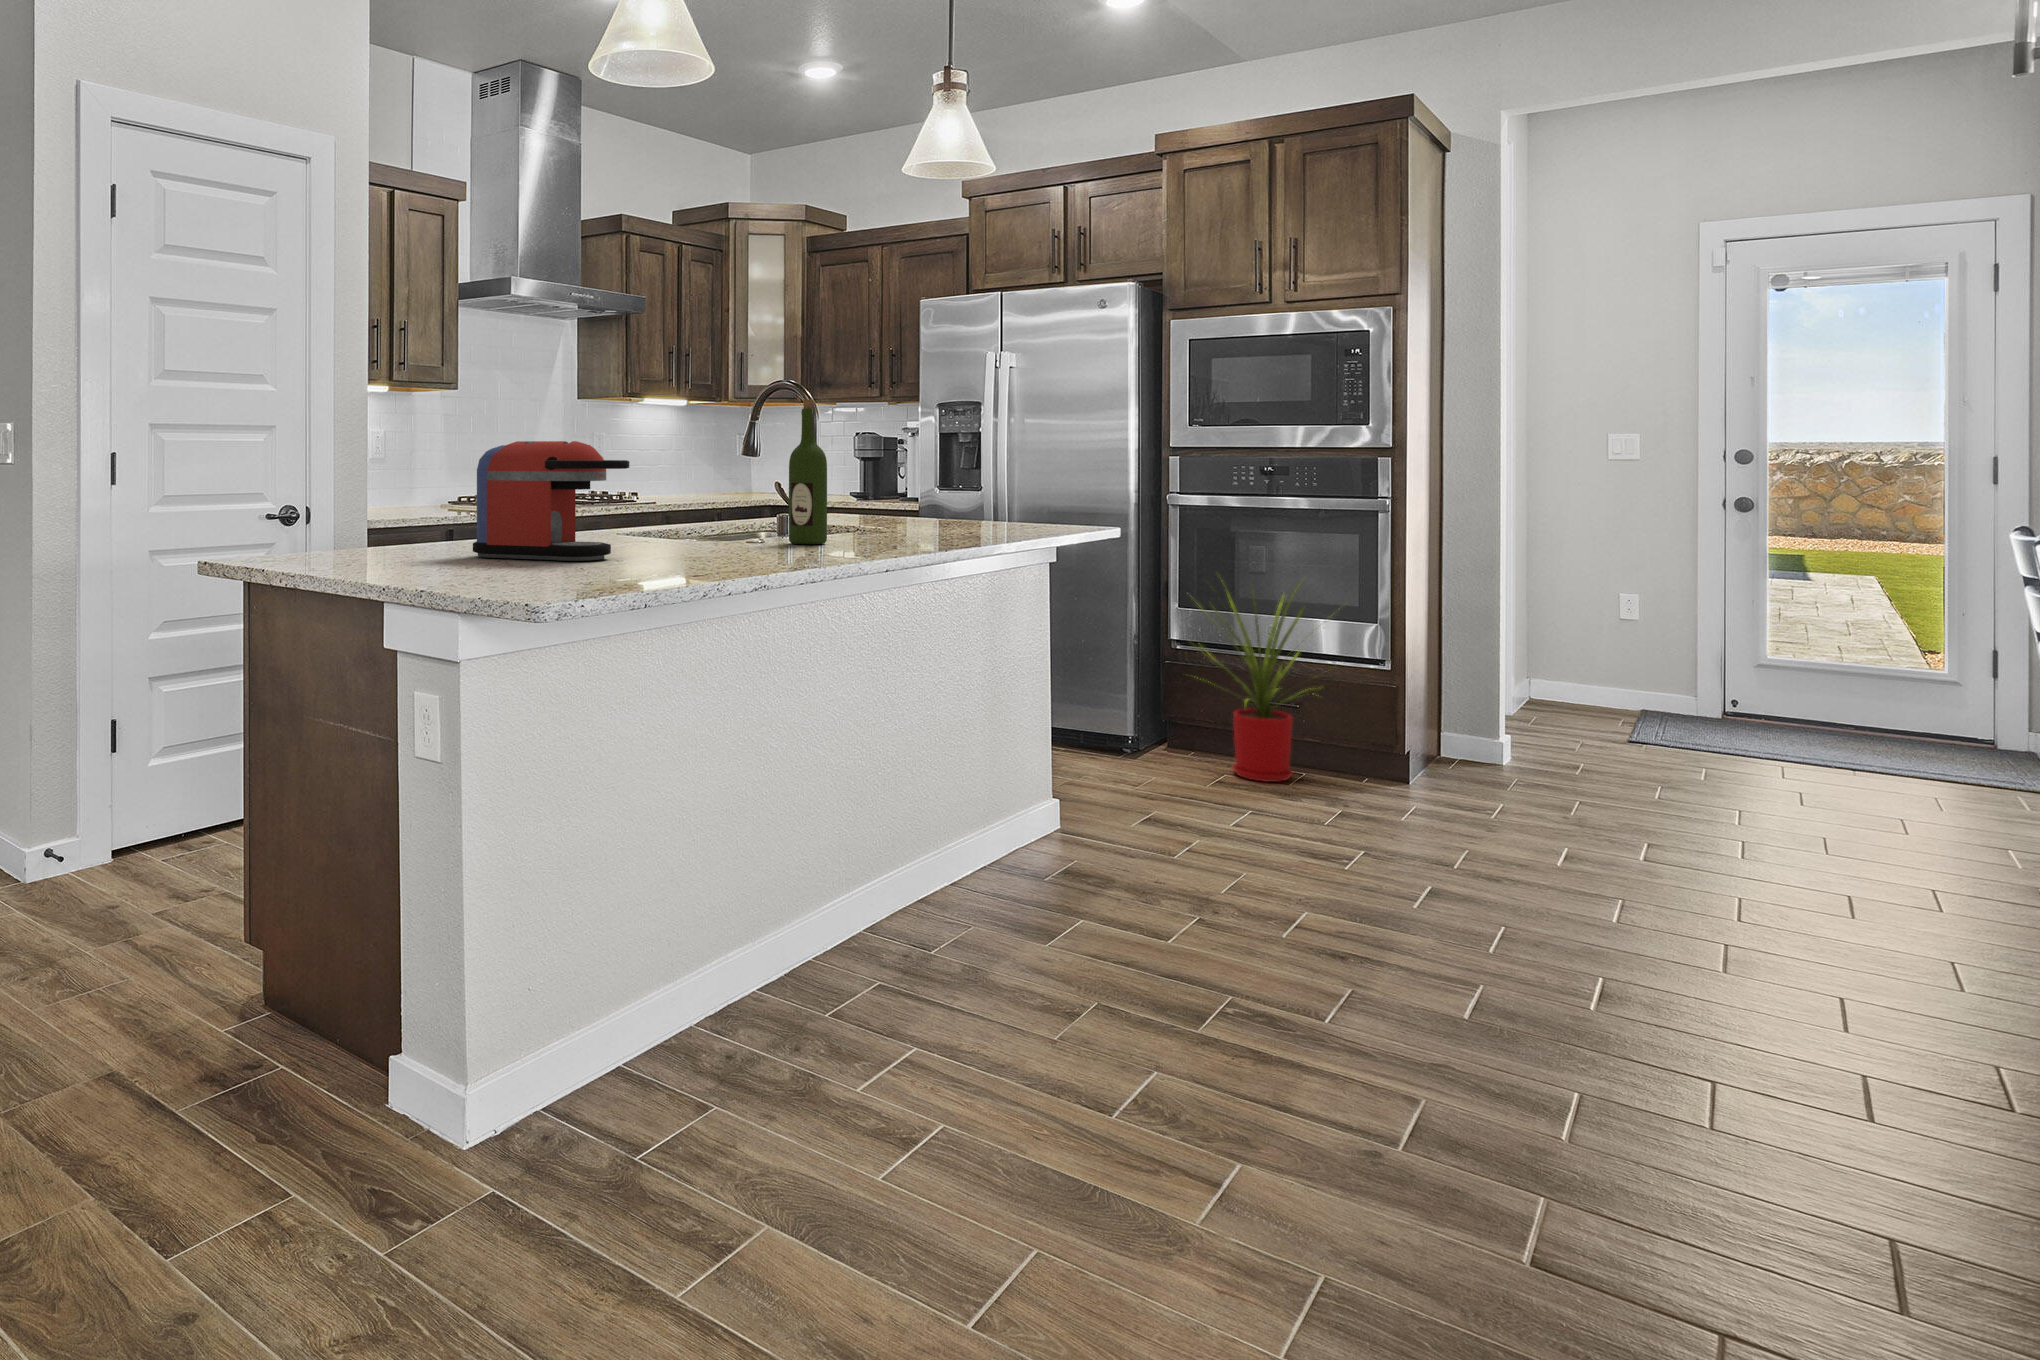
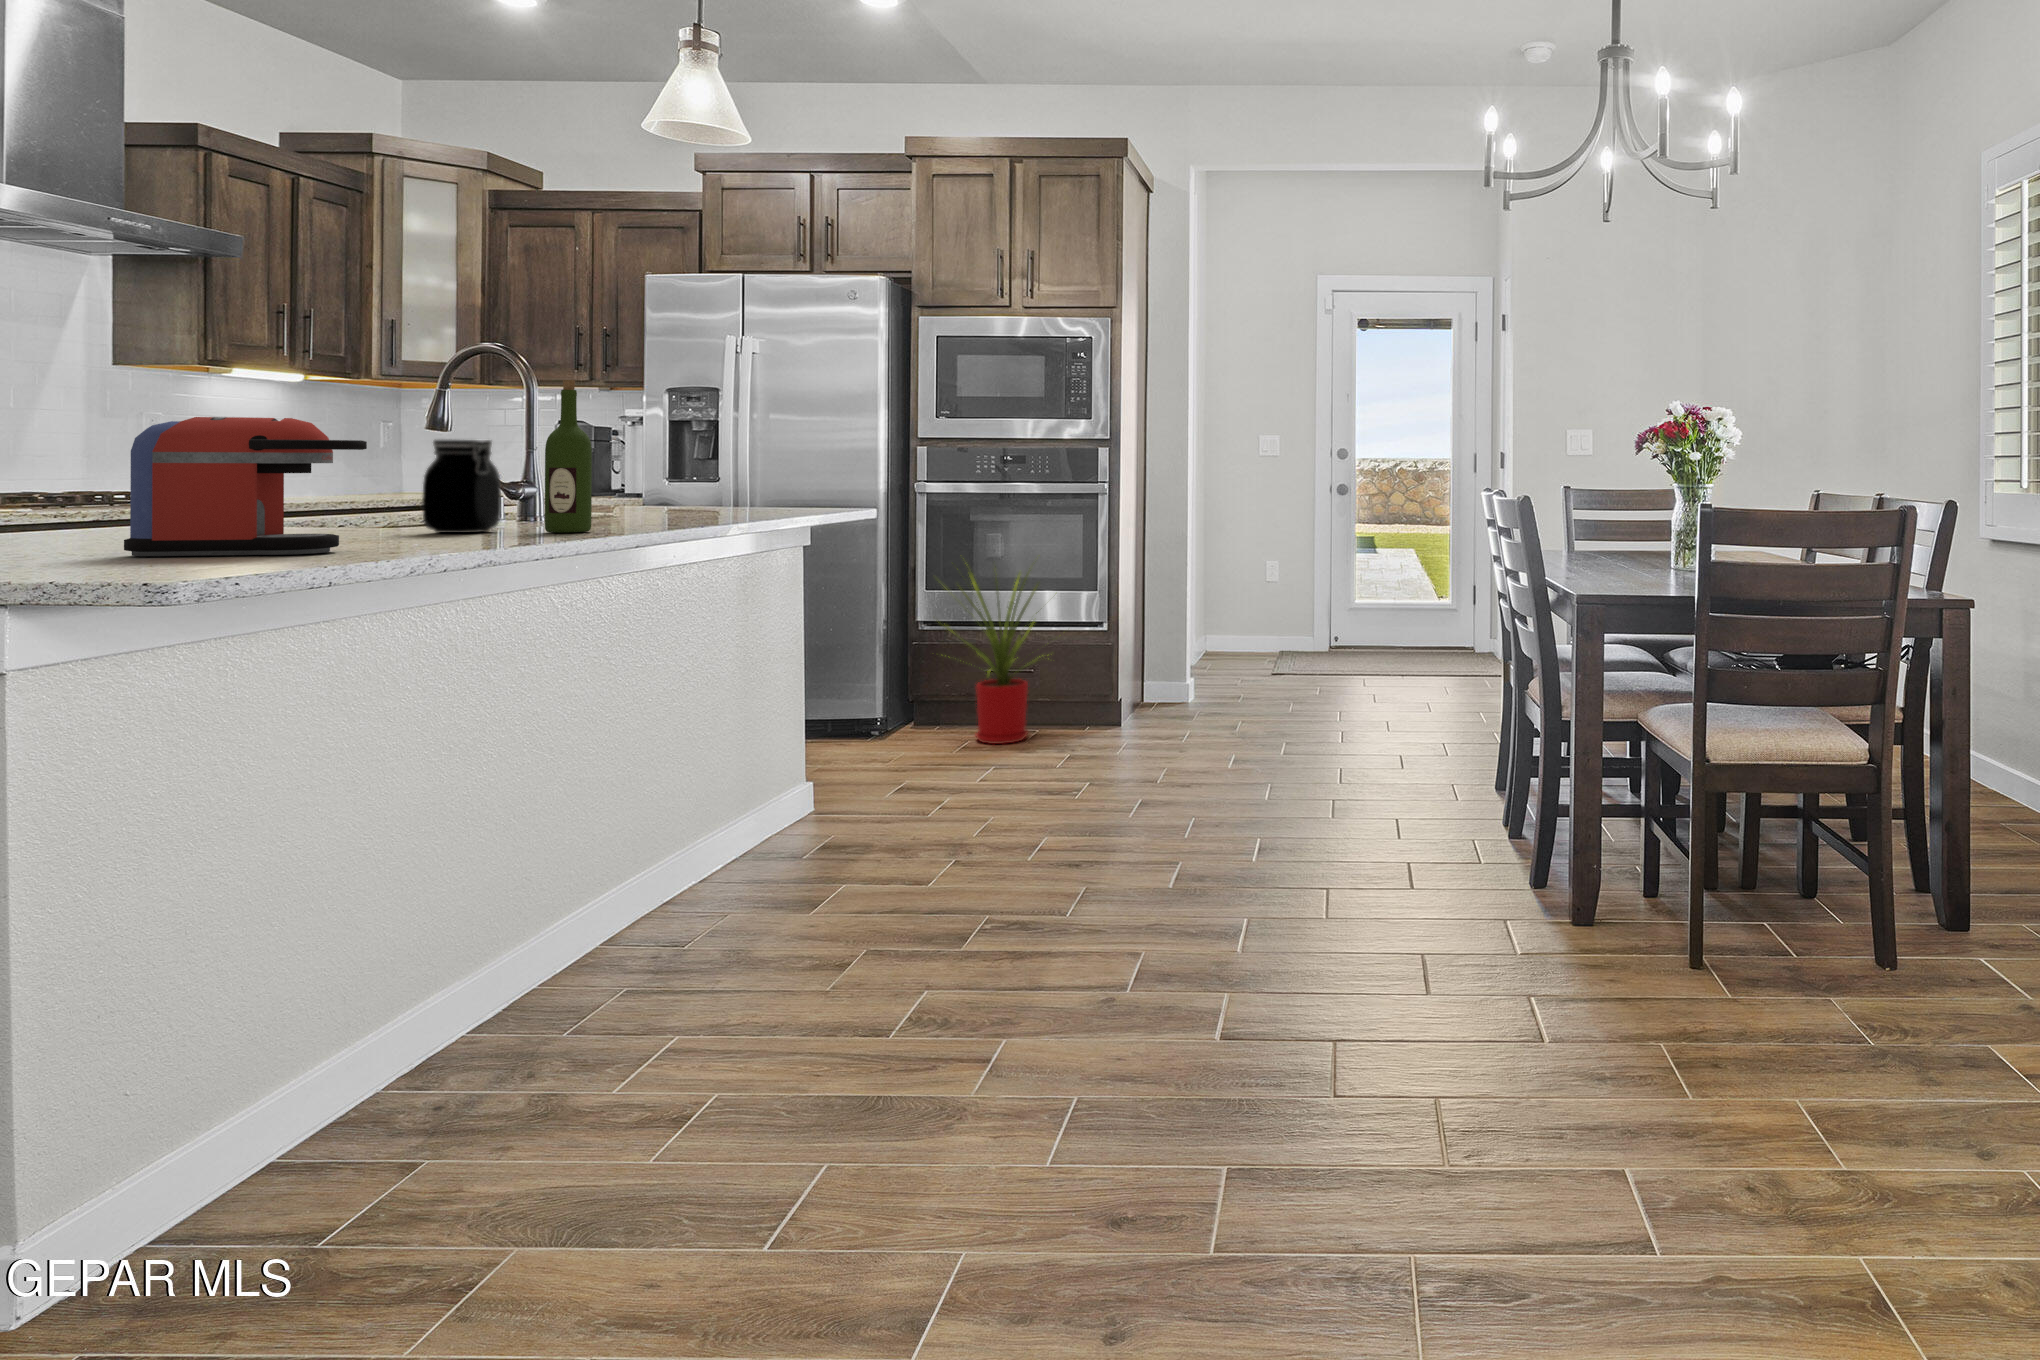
jar: none [698,457,758,541] -> present [422,440,501,533]

